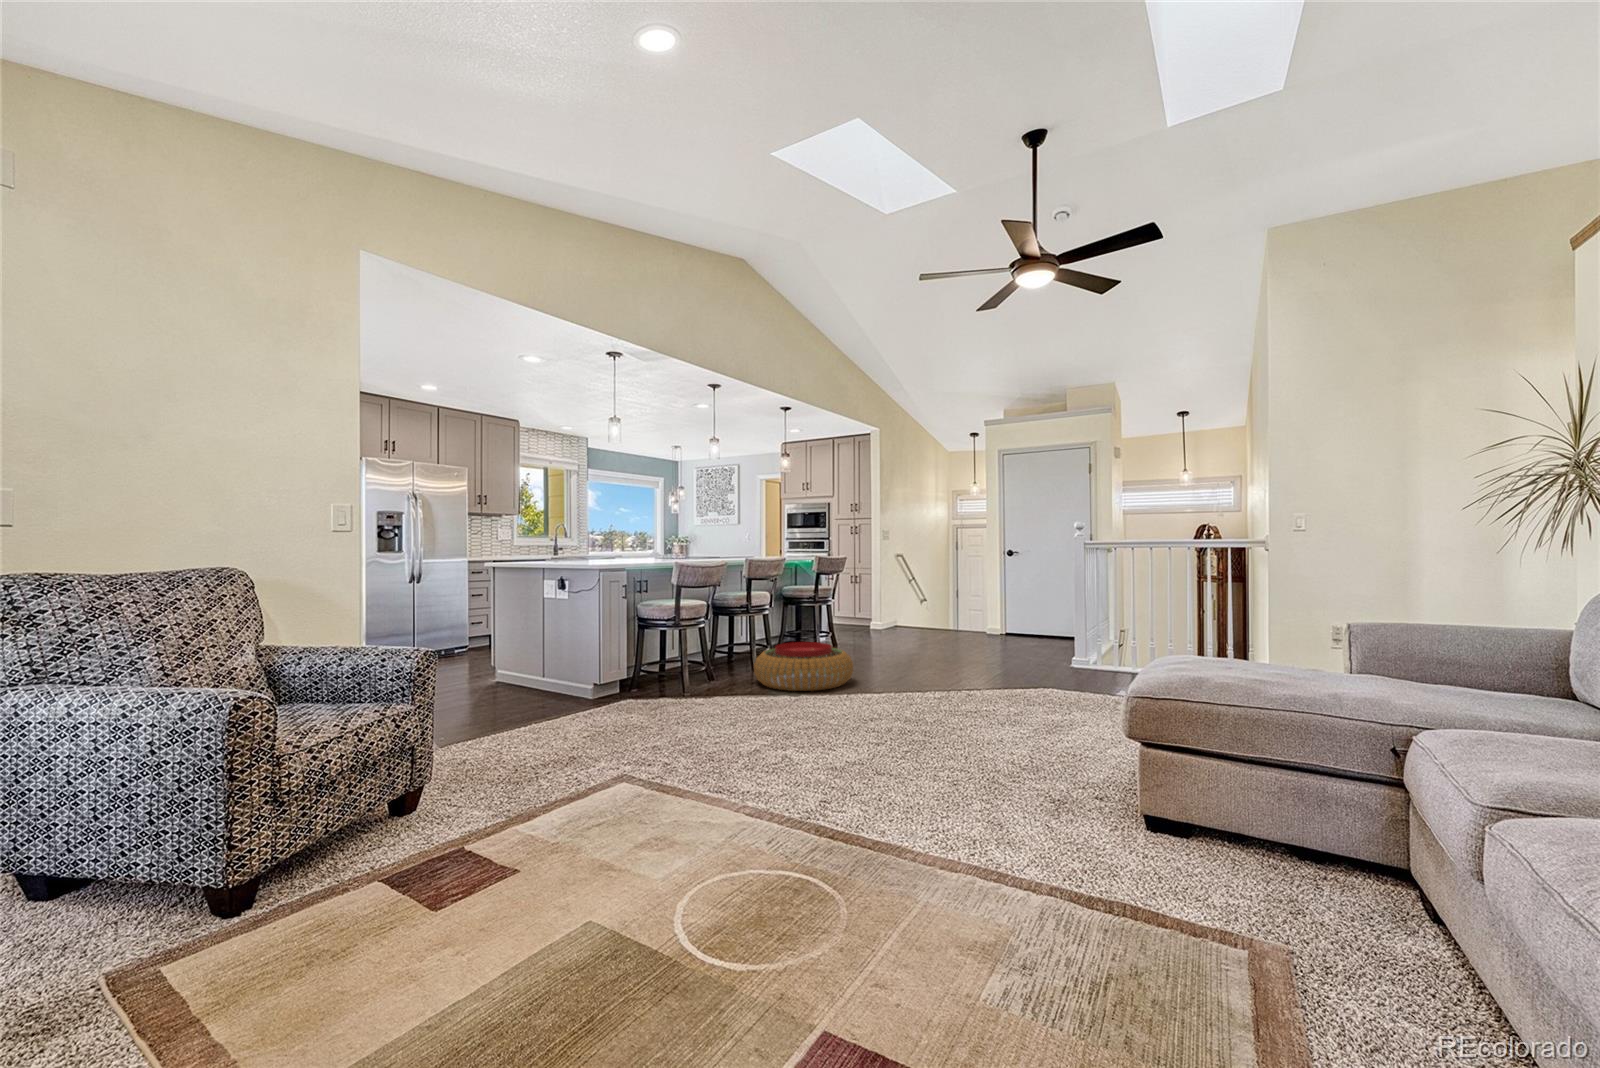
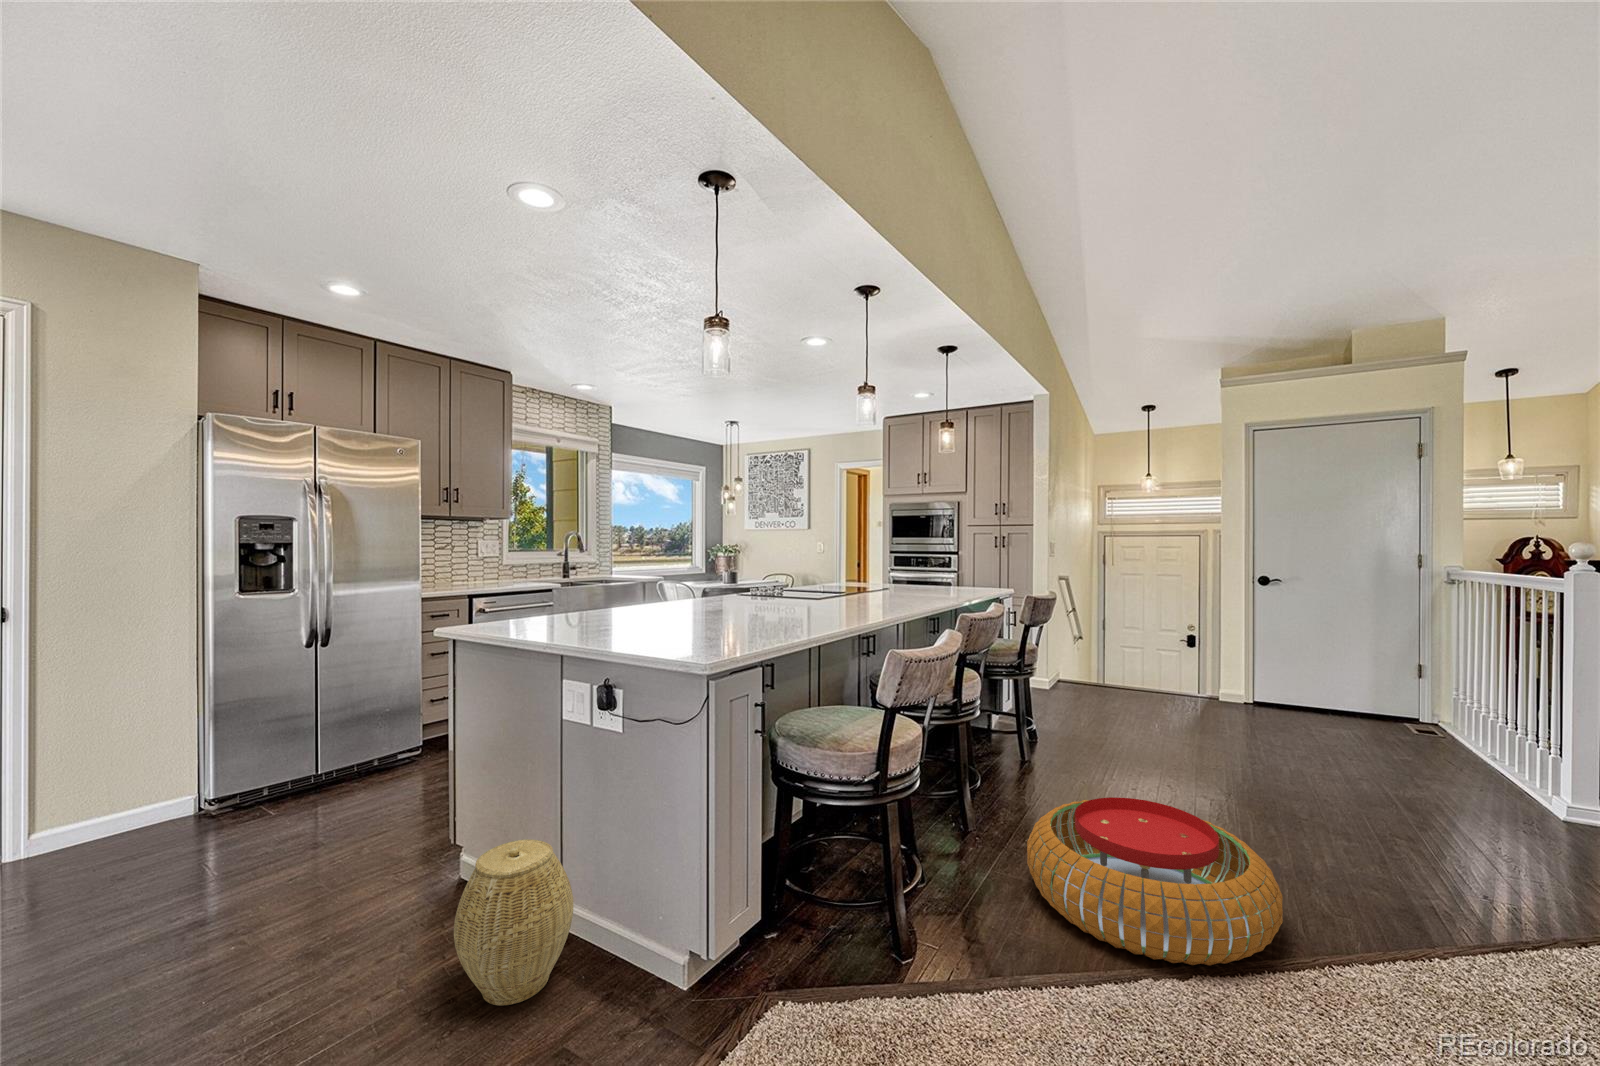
woven basket: none [501,639,547,695] -> present [454,839,574,1005]

